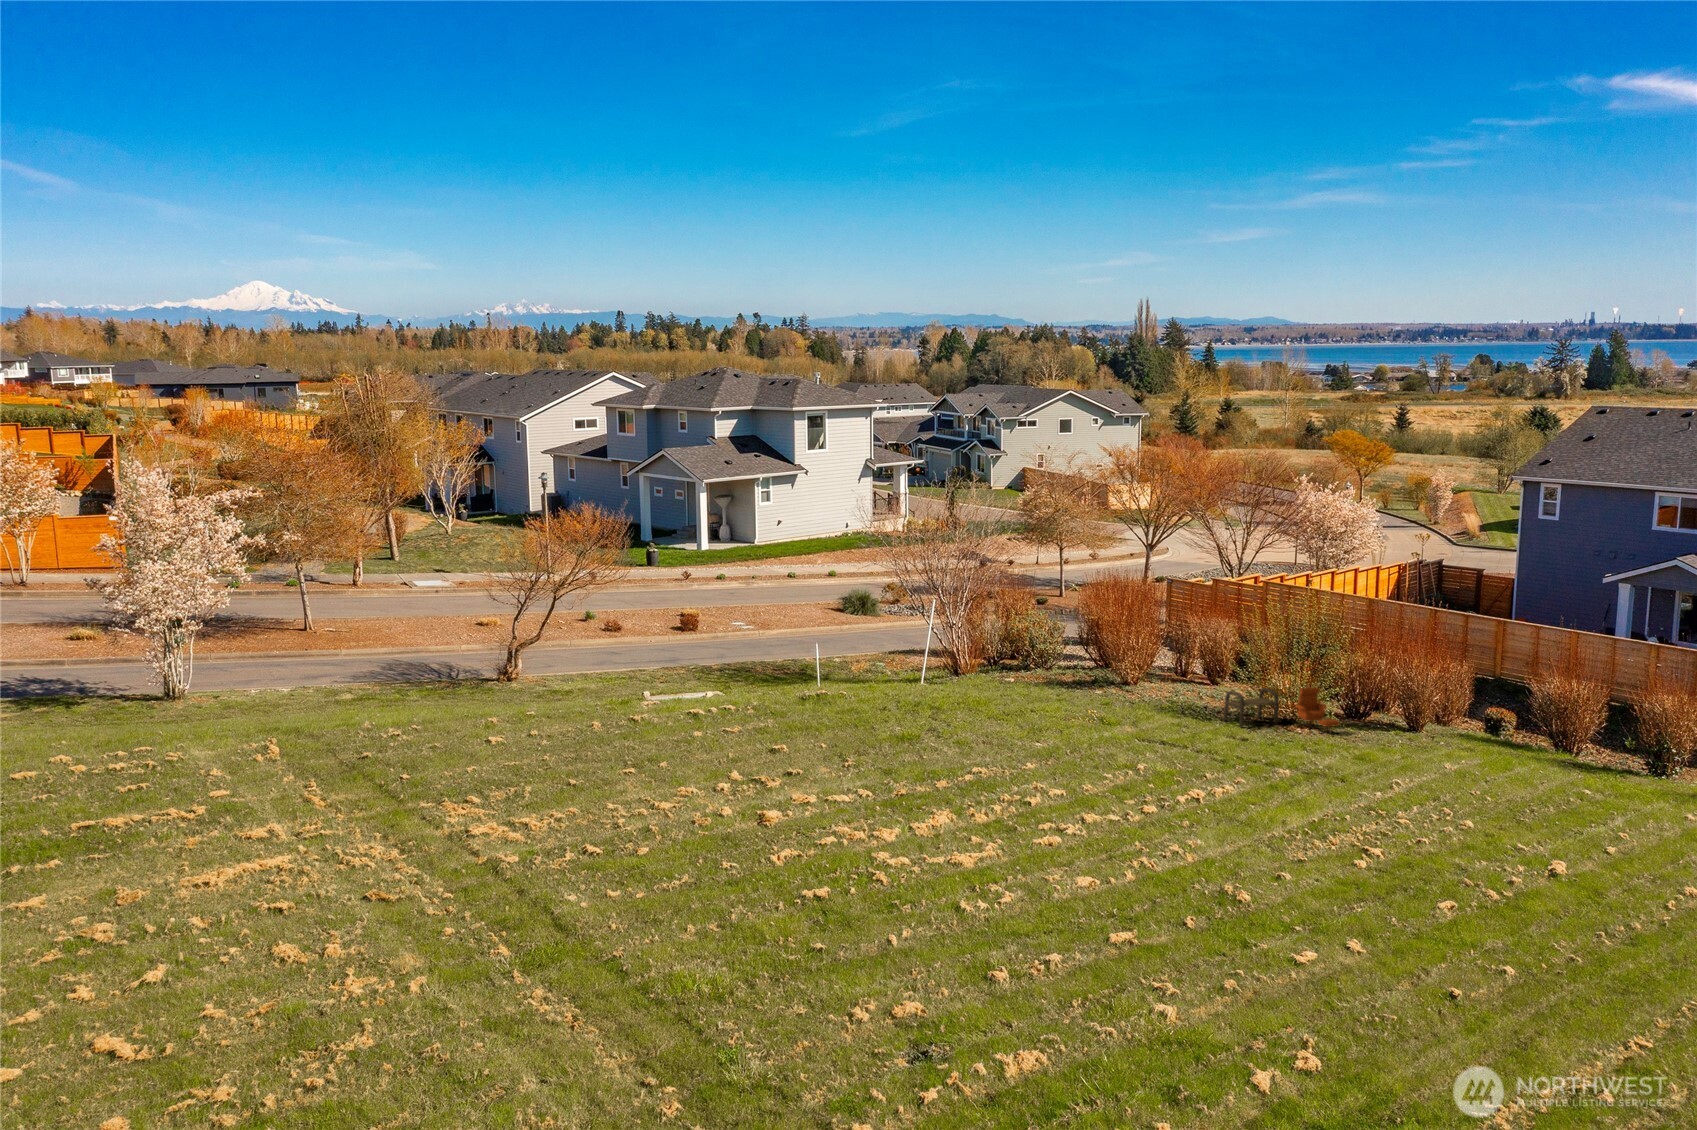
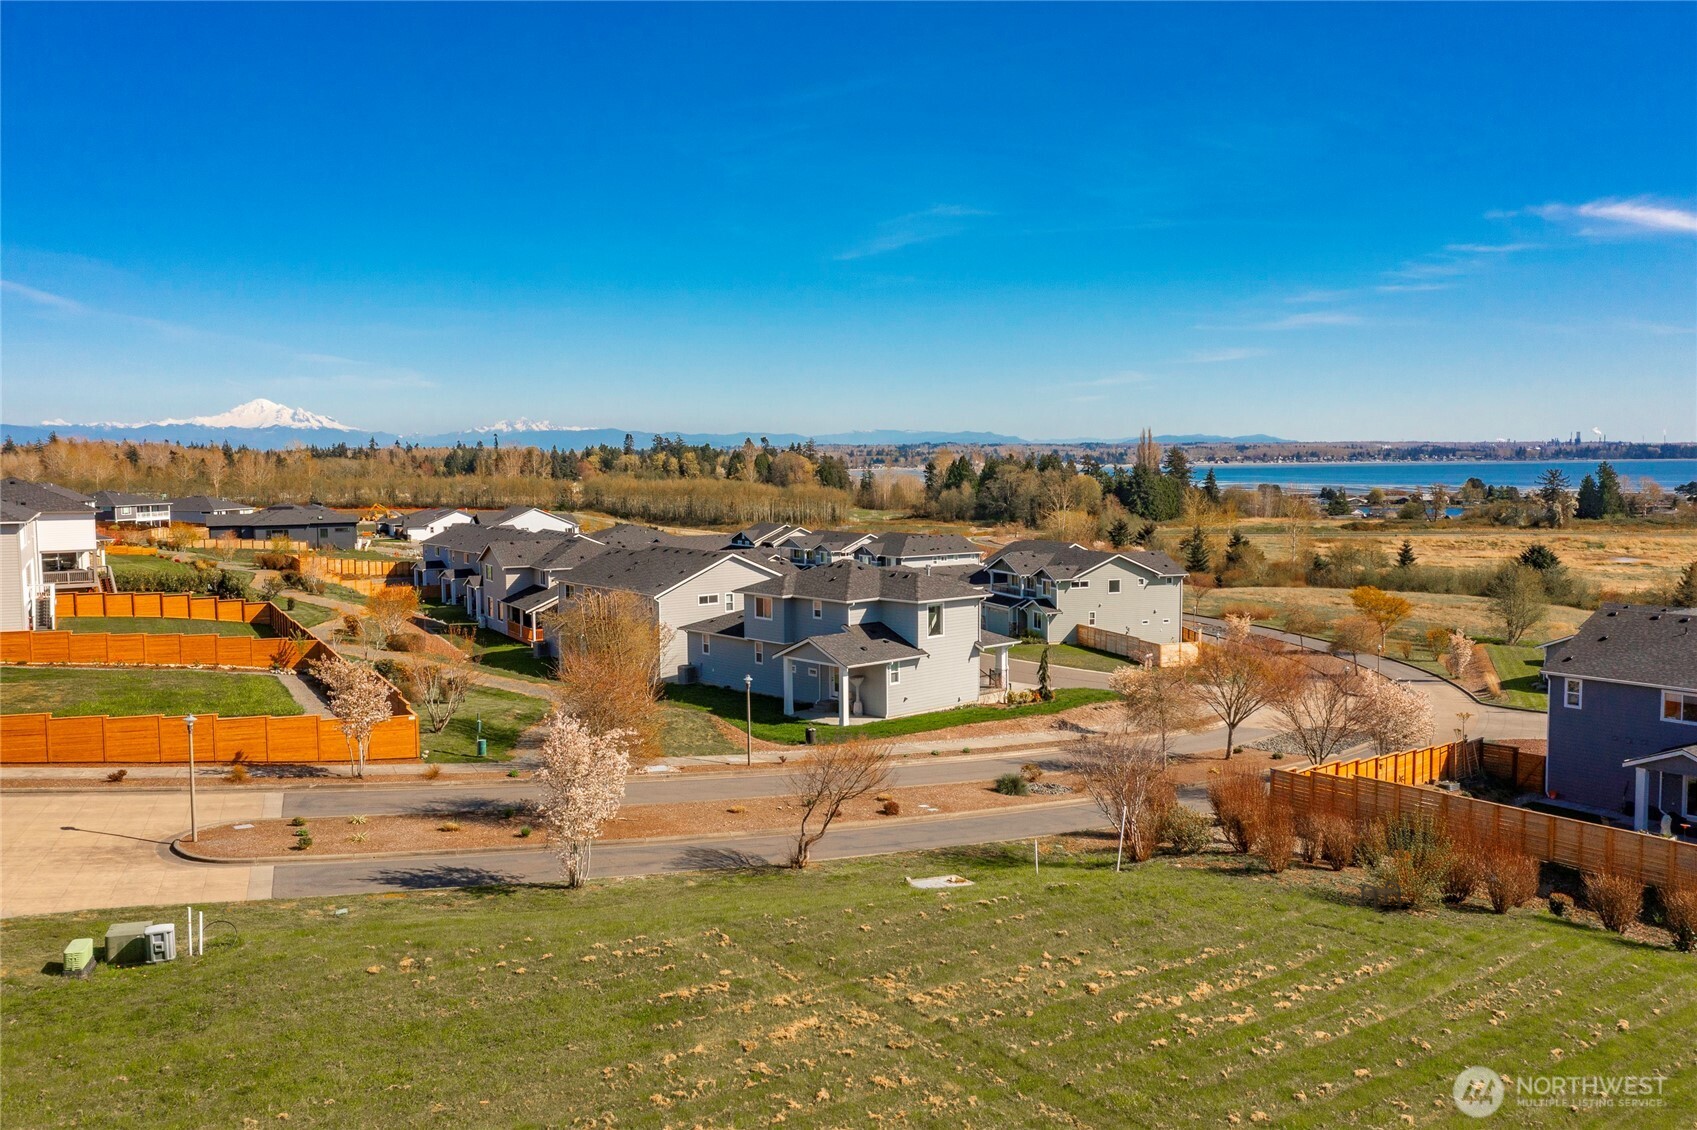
lounge chair: present [1296,687,1340,734] -> none [1414,881,1449,919]

